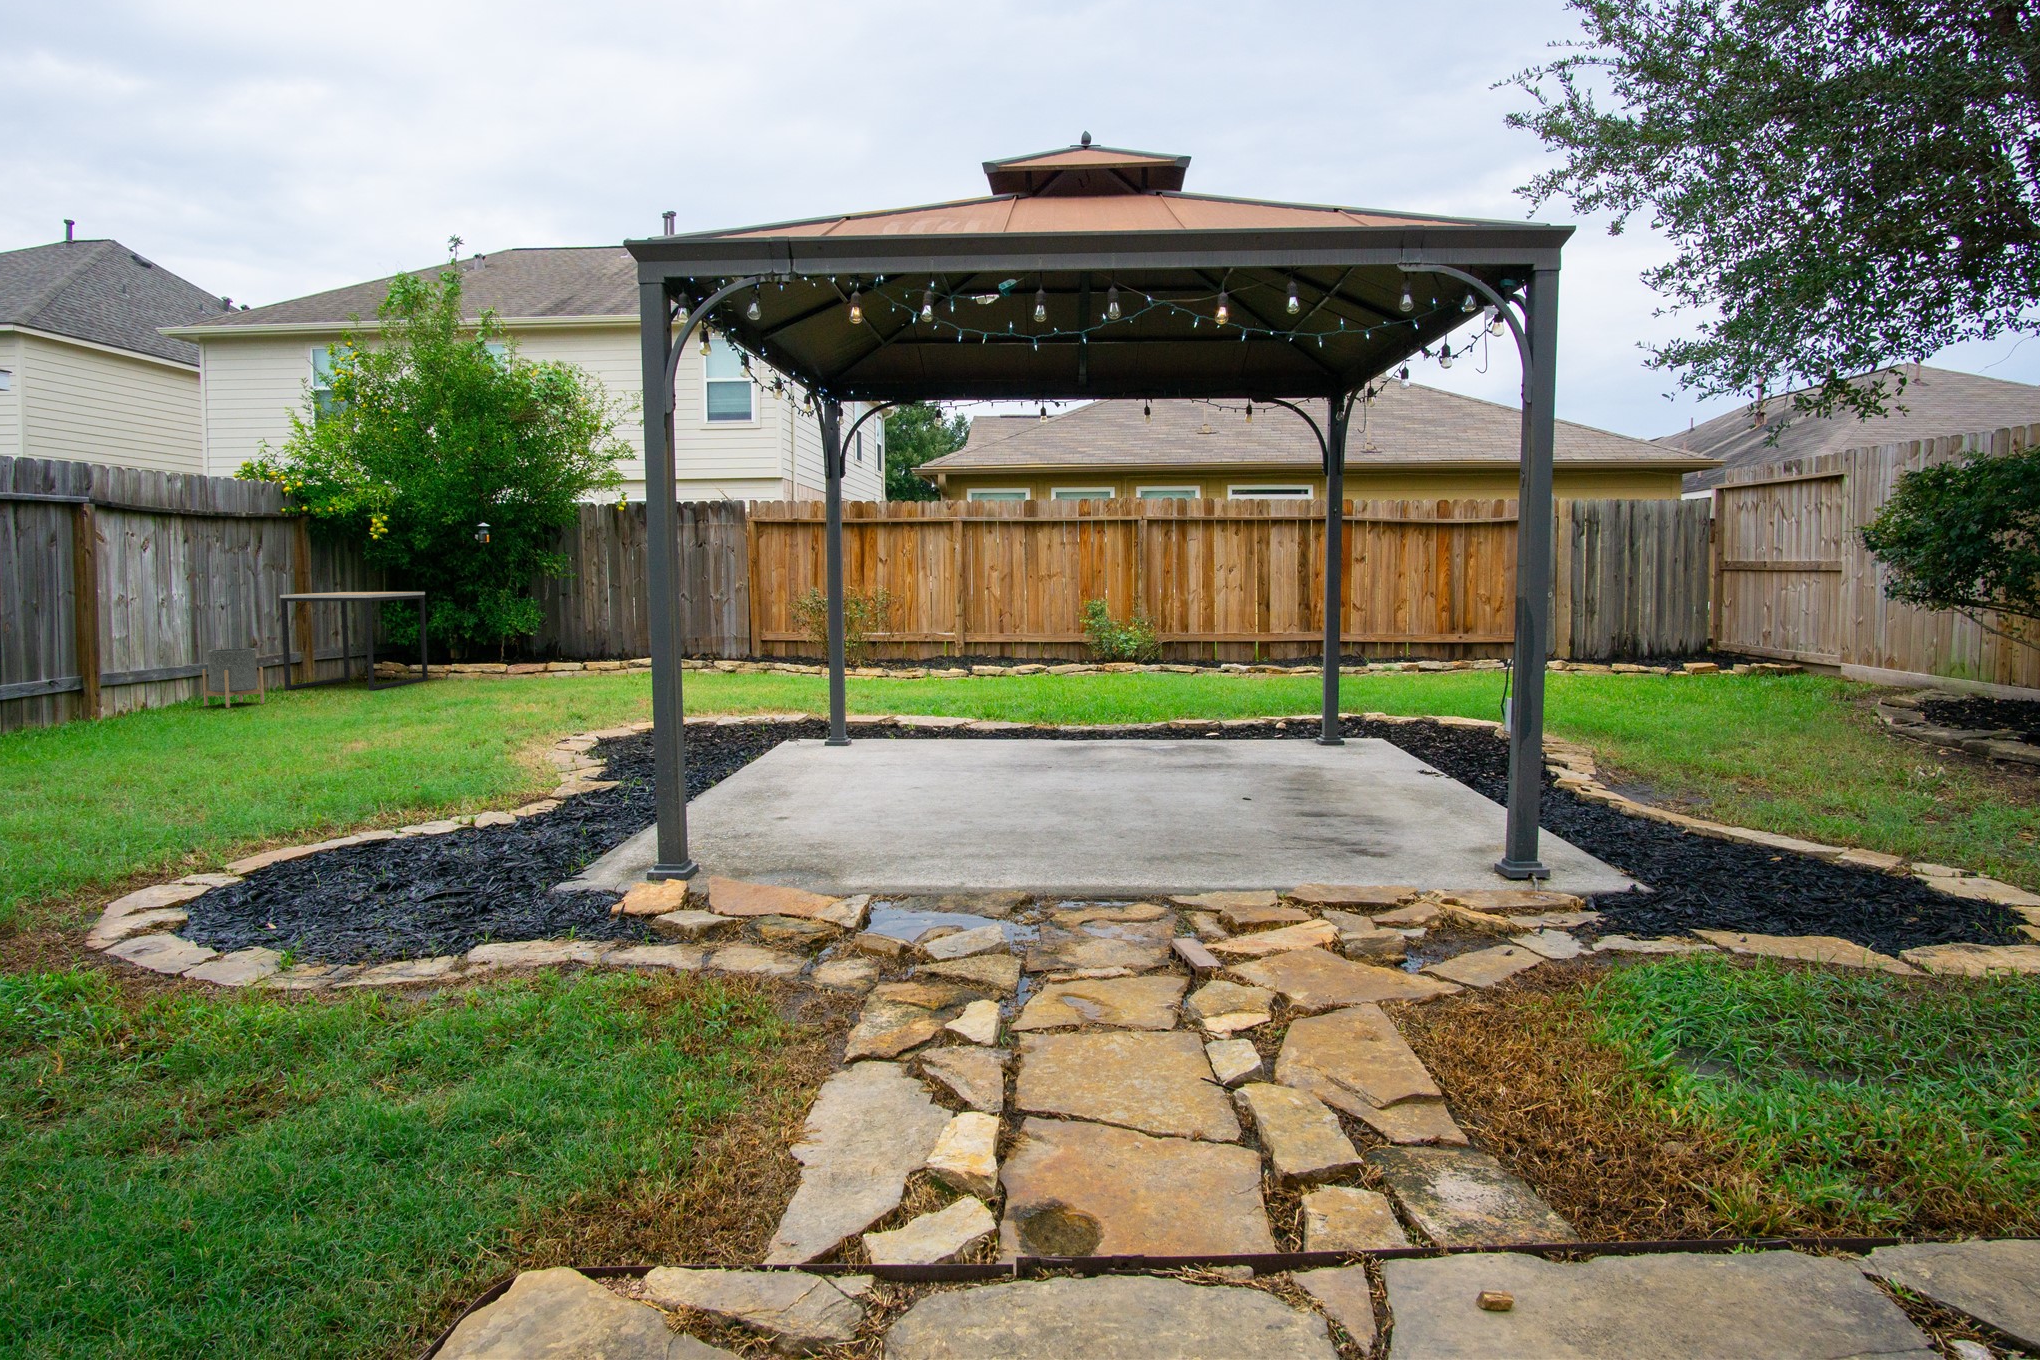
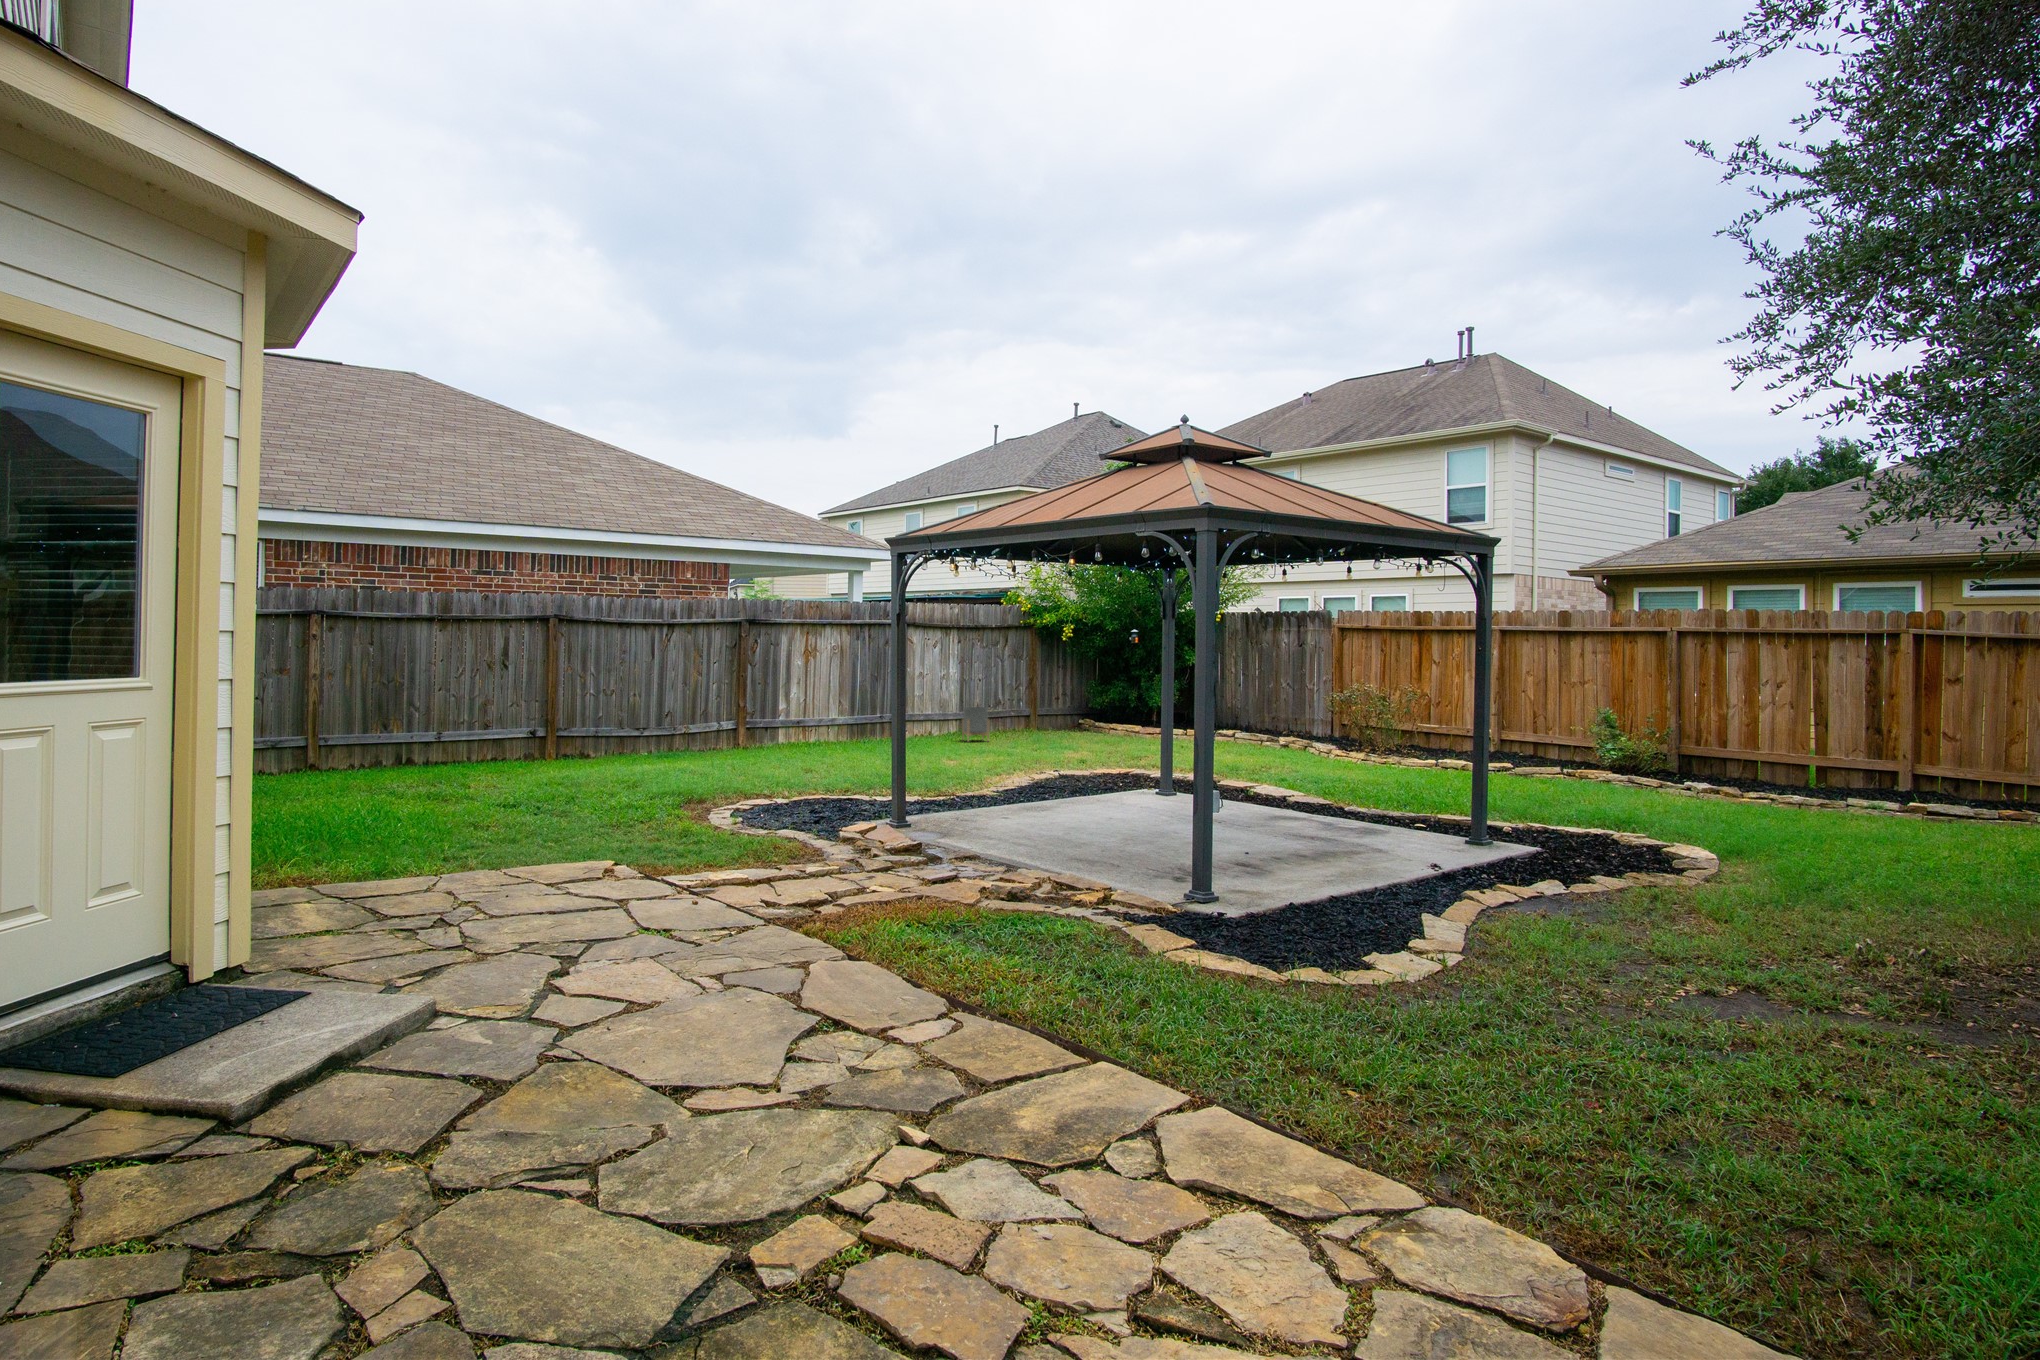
side table: present [280,592,428,690] -> none [1022,674,1107,741]

